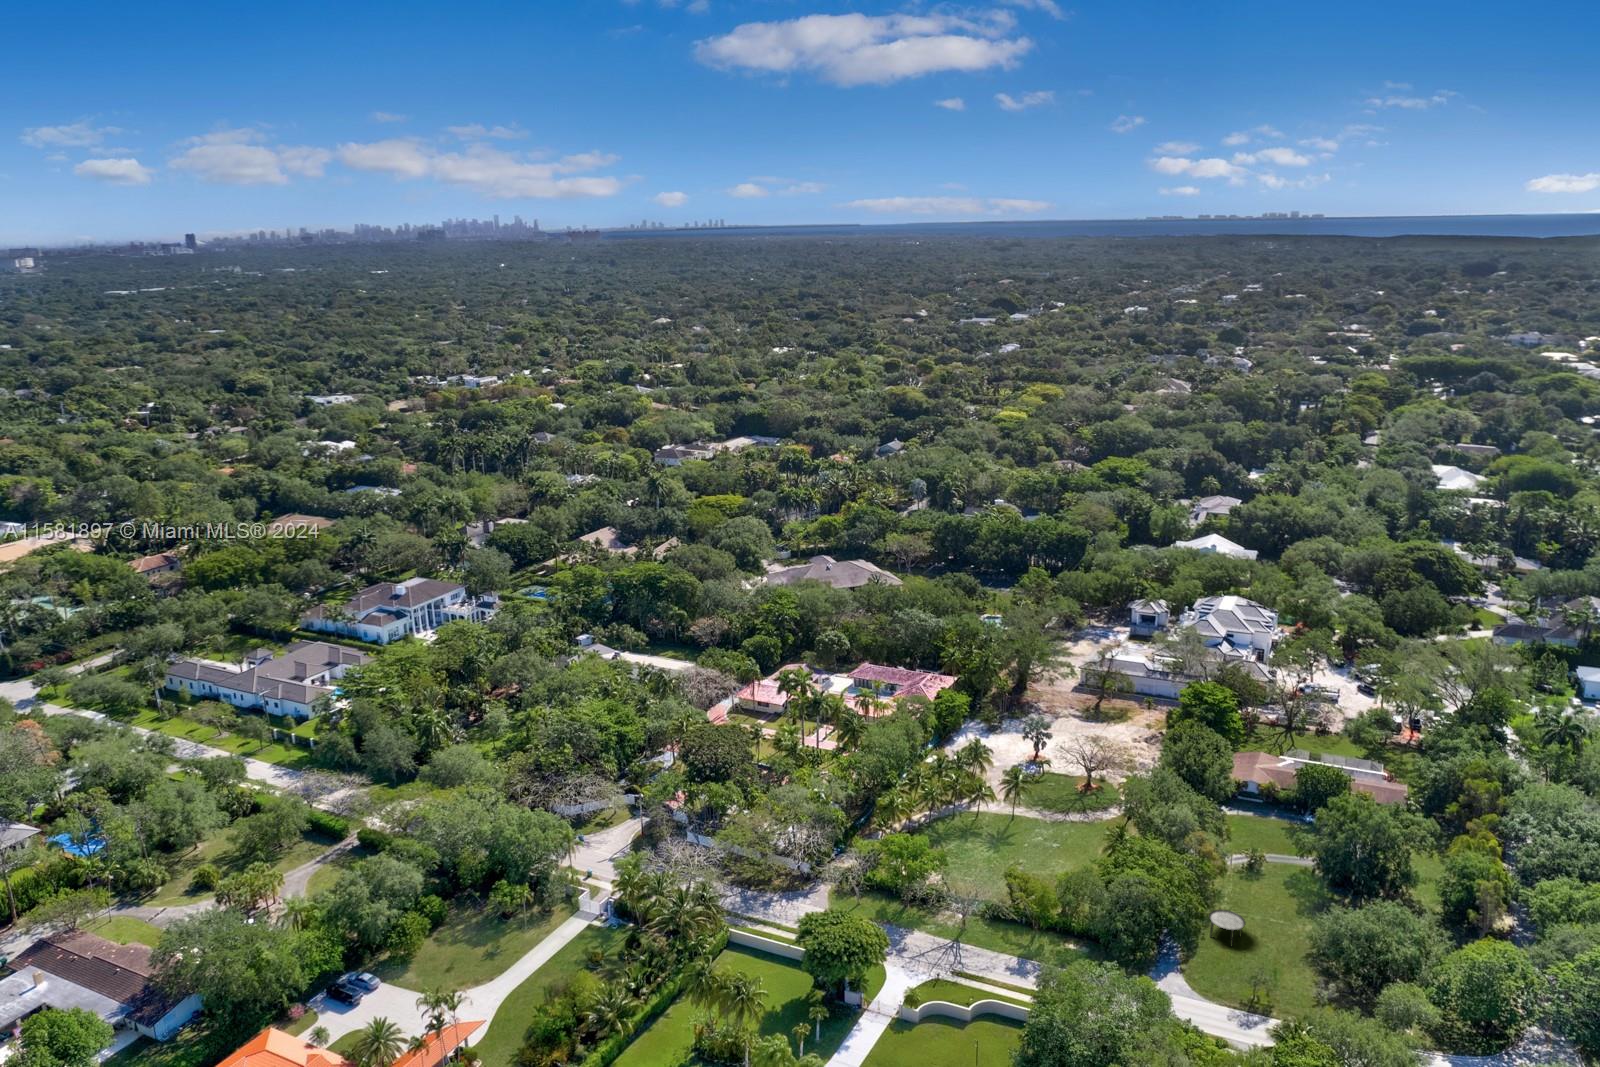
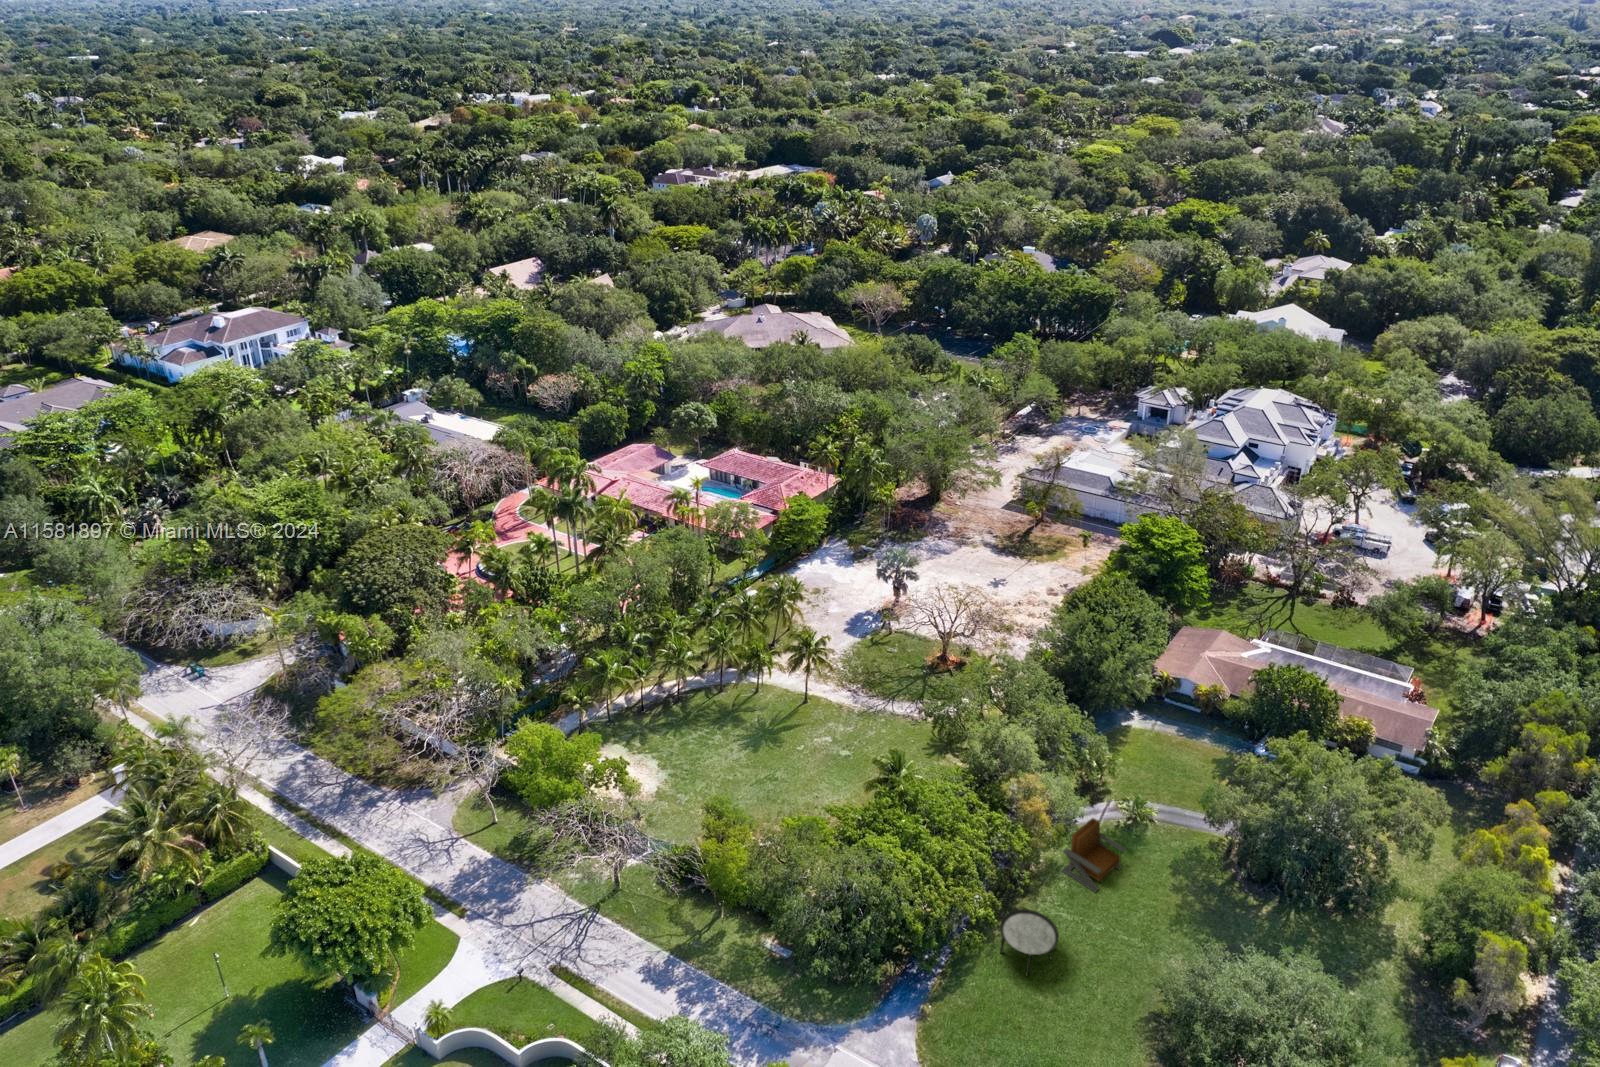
lounge chair: none [1223,859,1258,903] -> present [1062,818,1126,892]

